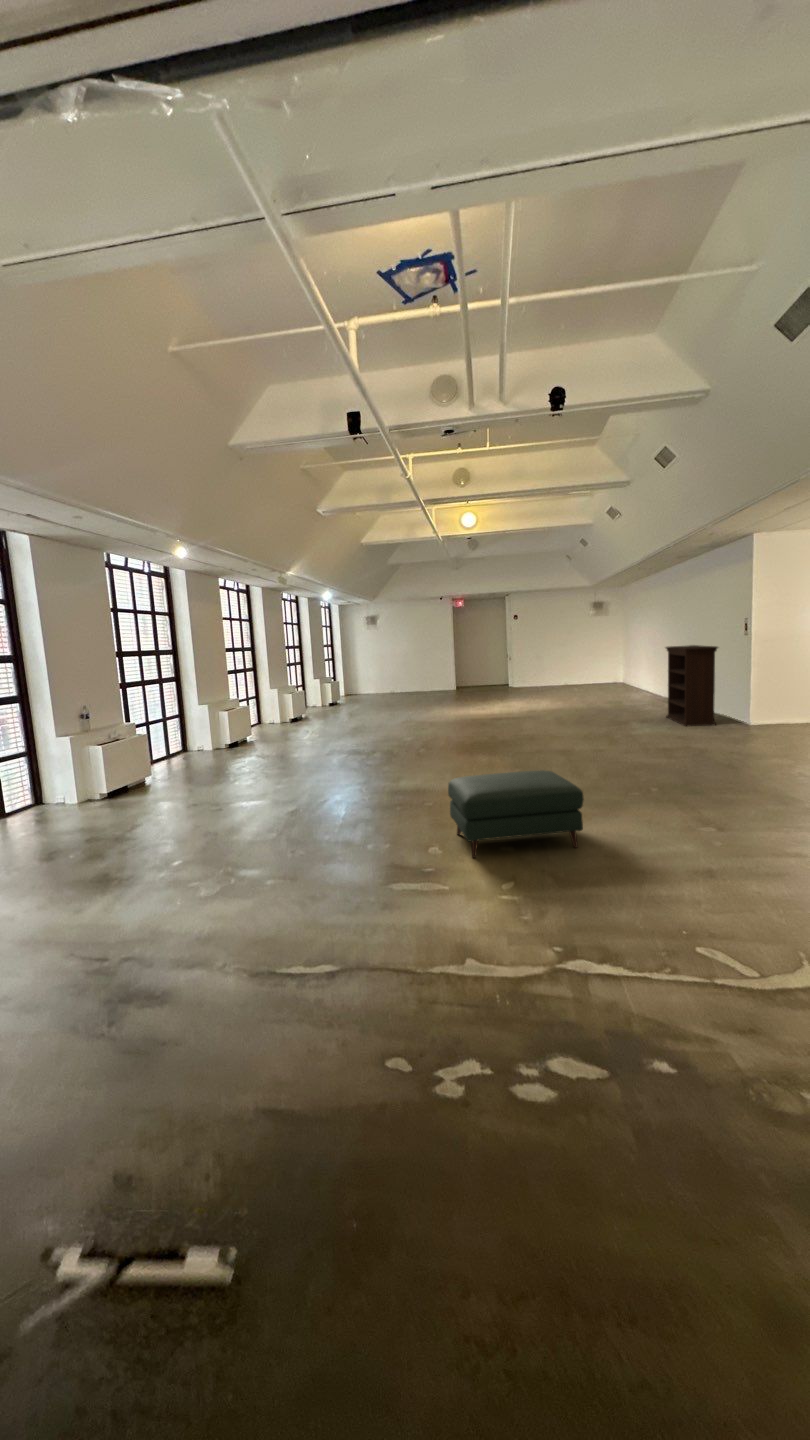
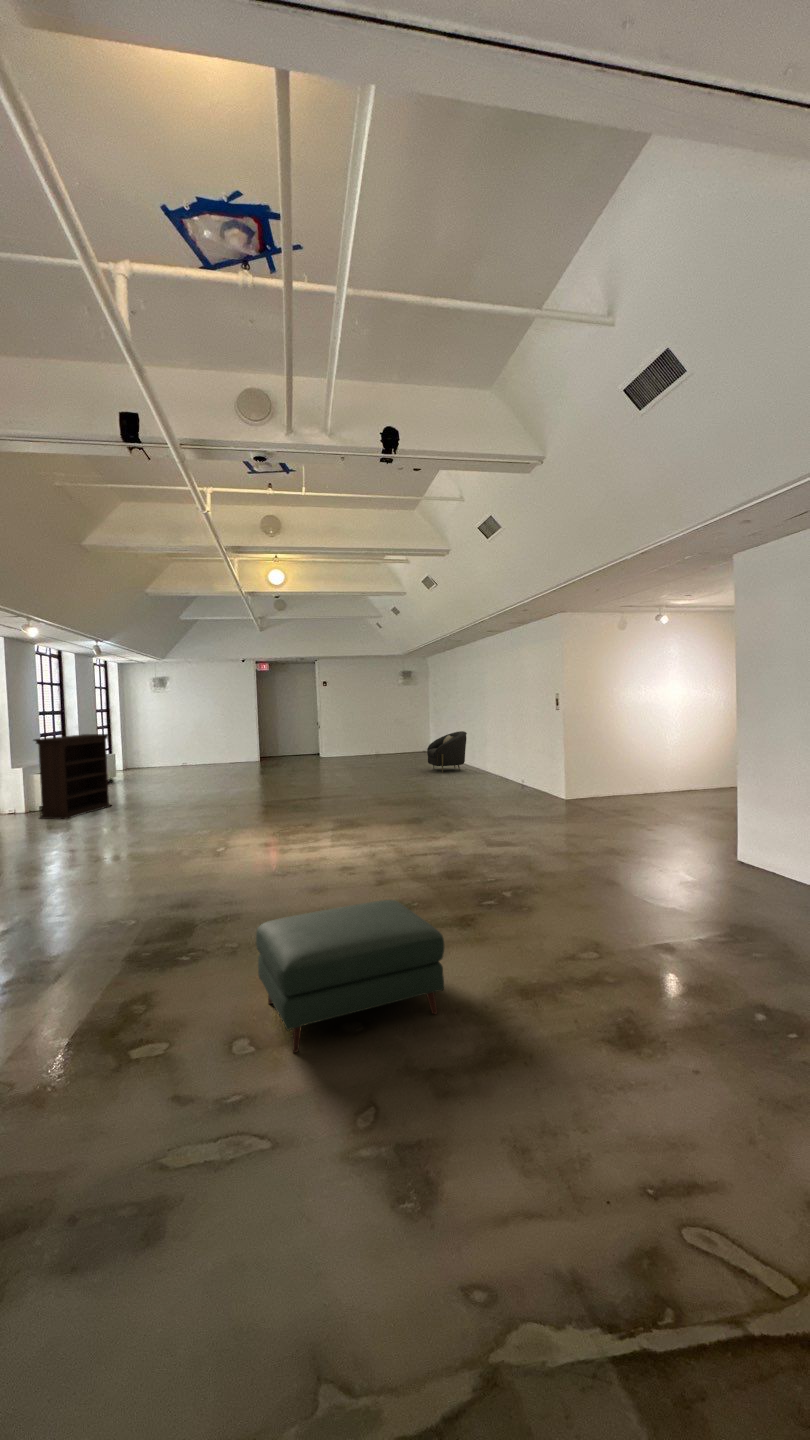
bookshelf: present [666,645,718,726] -> present [34,734,111,819]
armchair: none [612,658,653,698] -> present [427,731,467,773]

